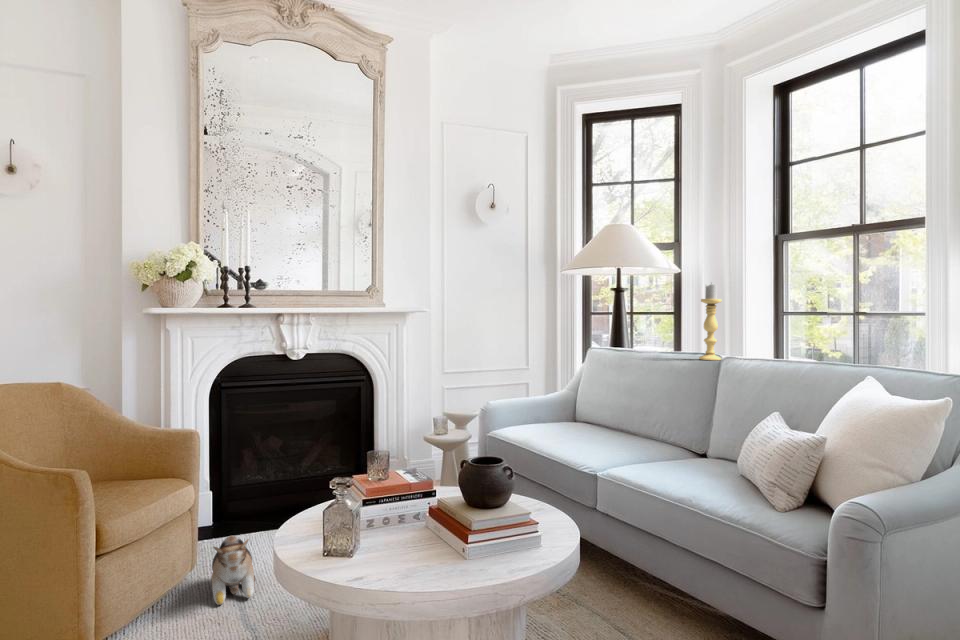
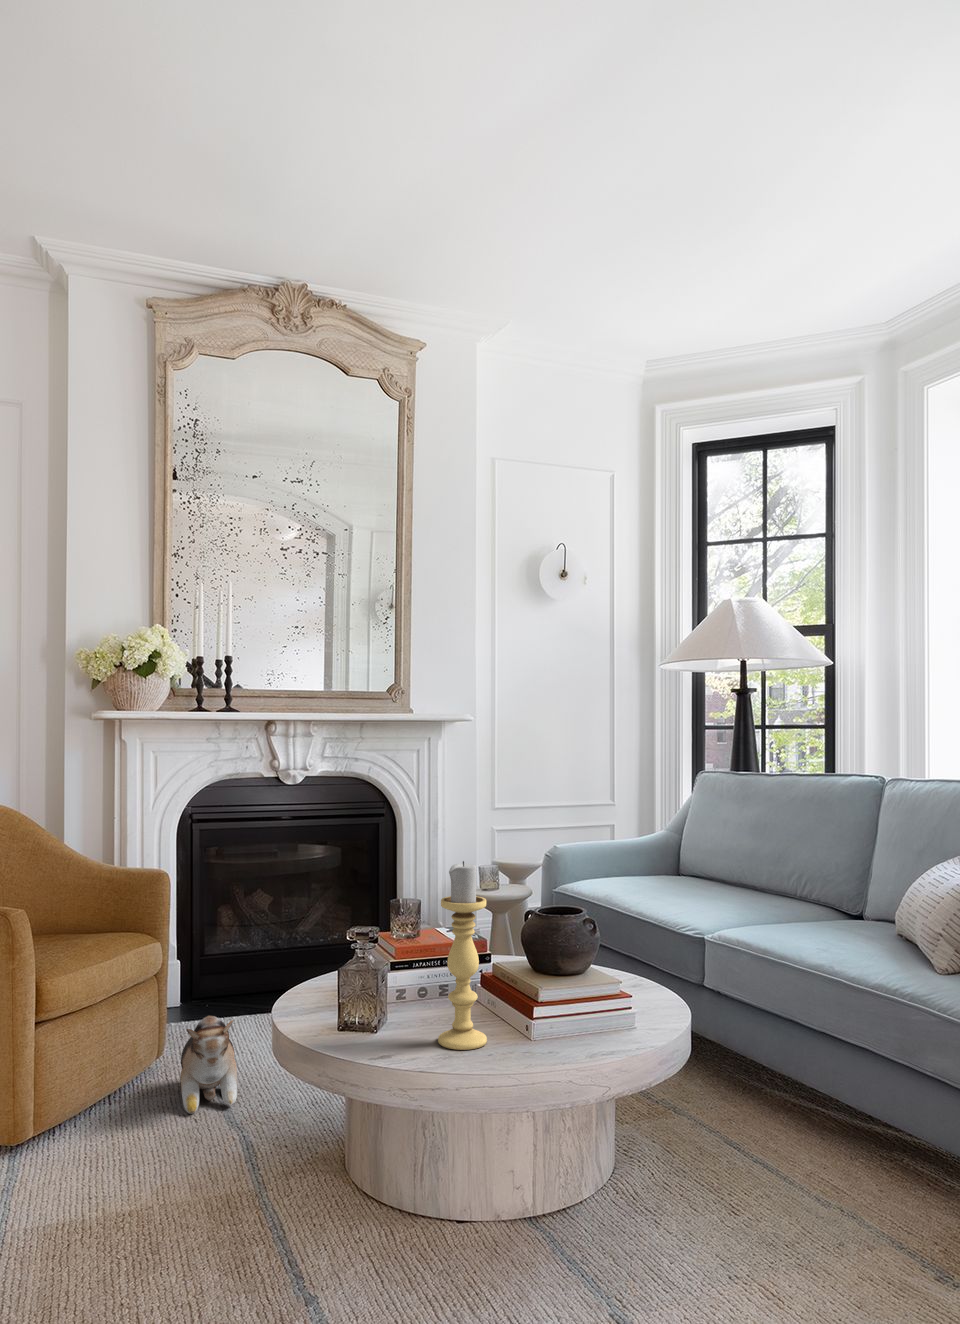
candle holder: present [699,284,722,360] -> present [438,861,487,1050]

